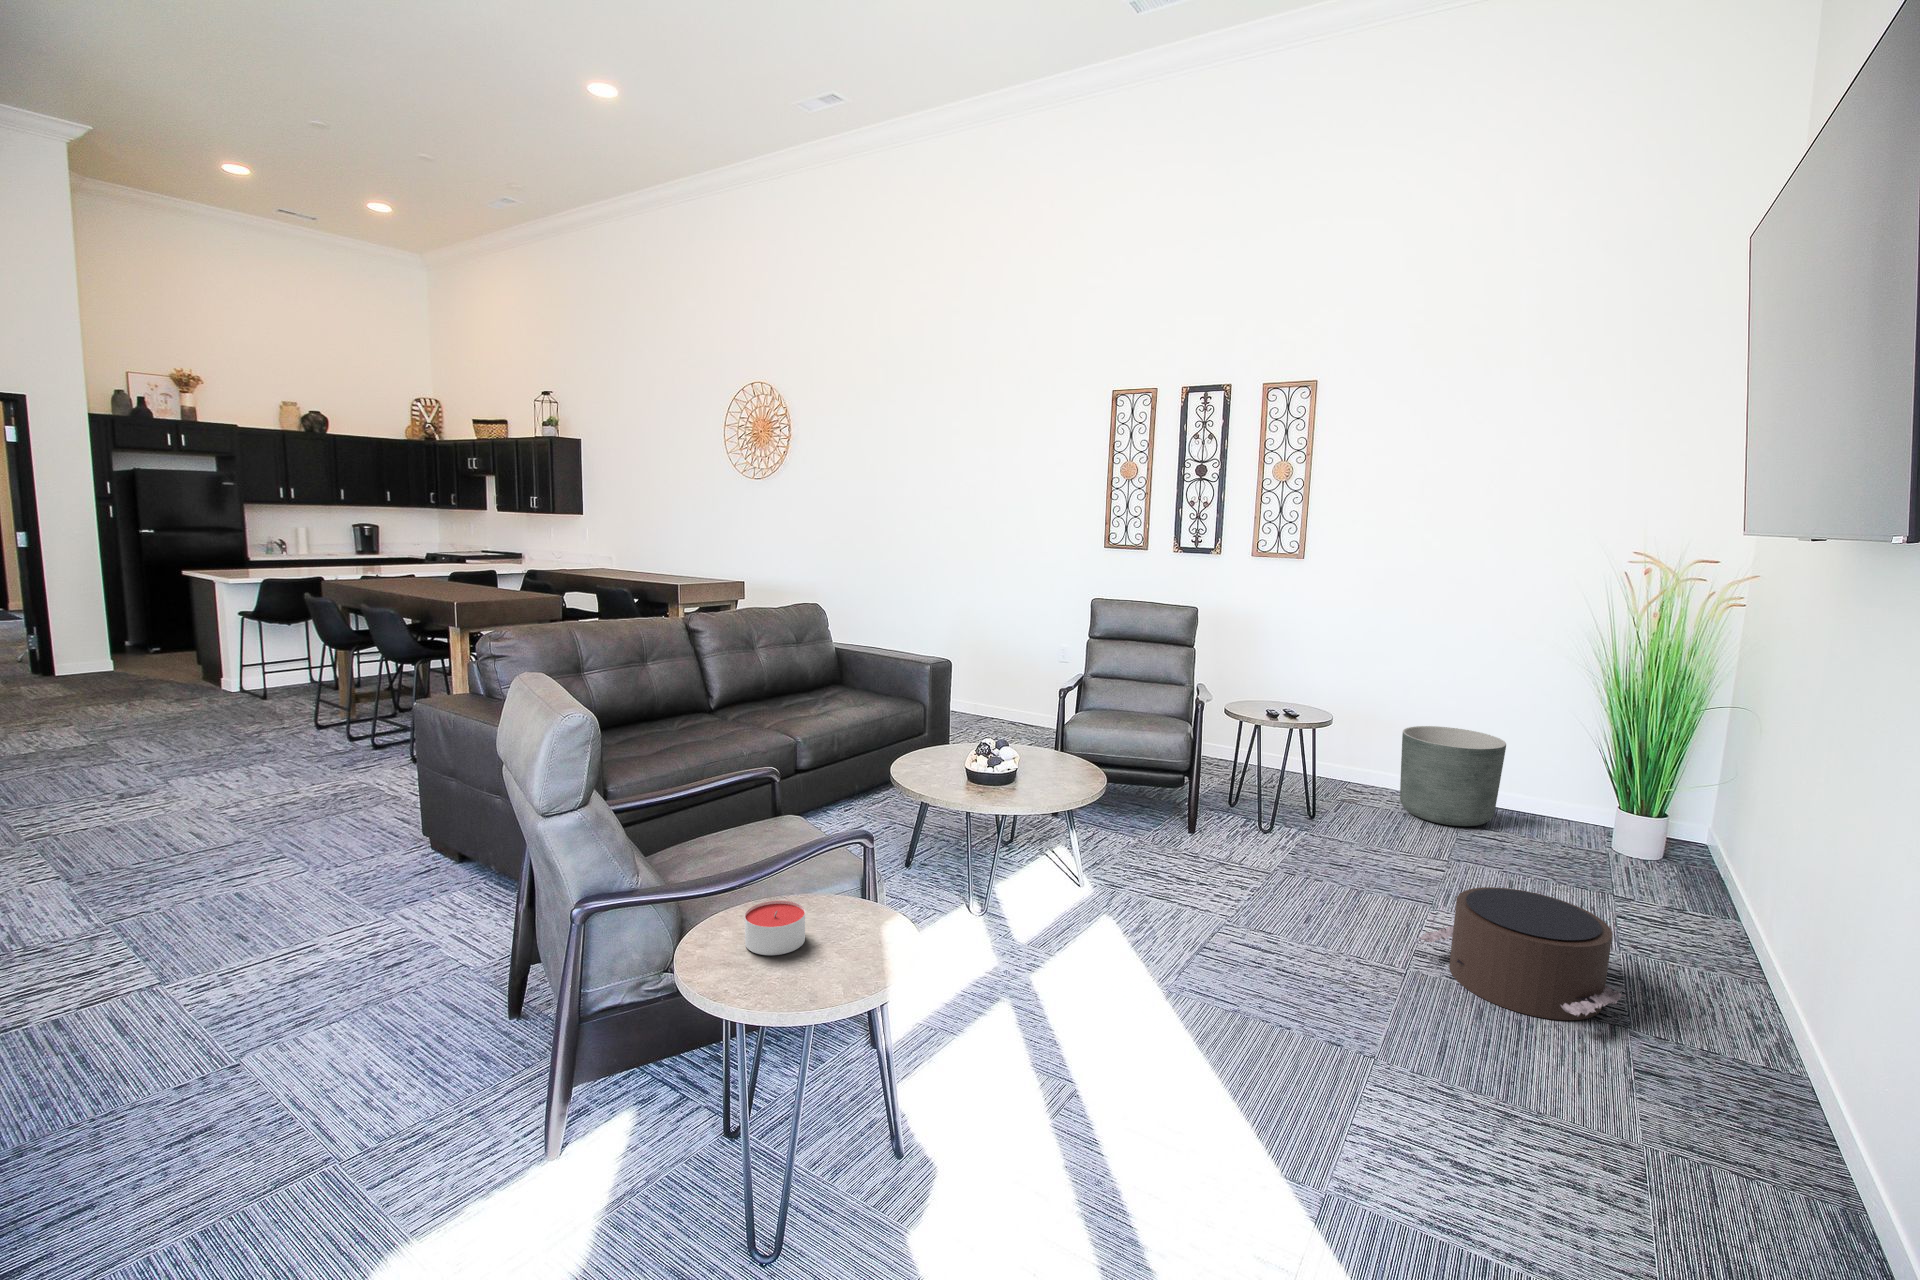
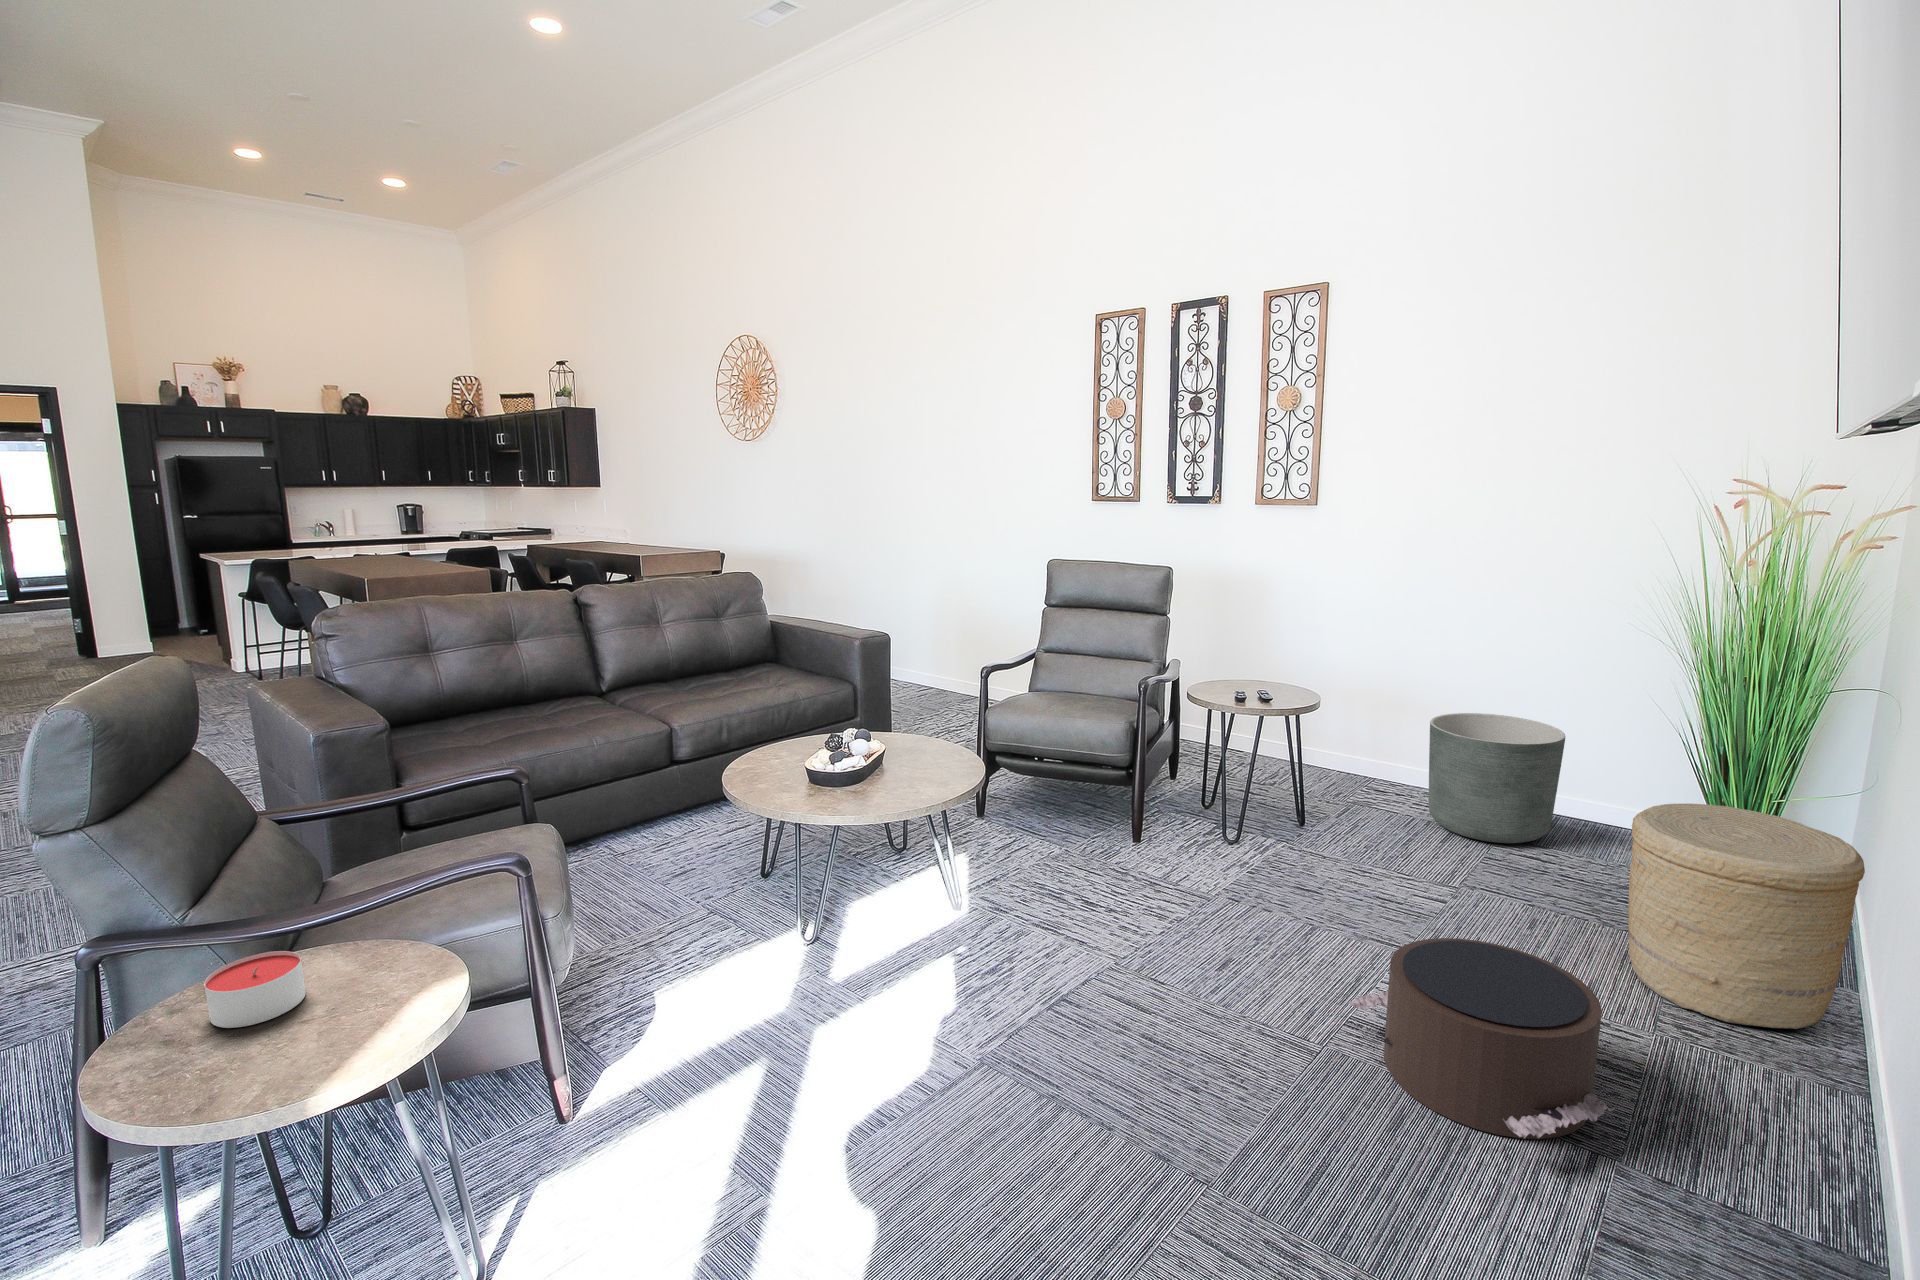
woven basket: none [1585,789,1749,944] -> present [1628,804,1865,1029]

